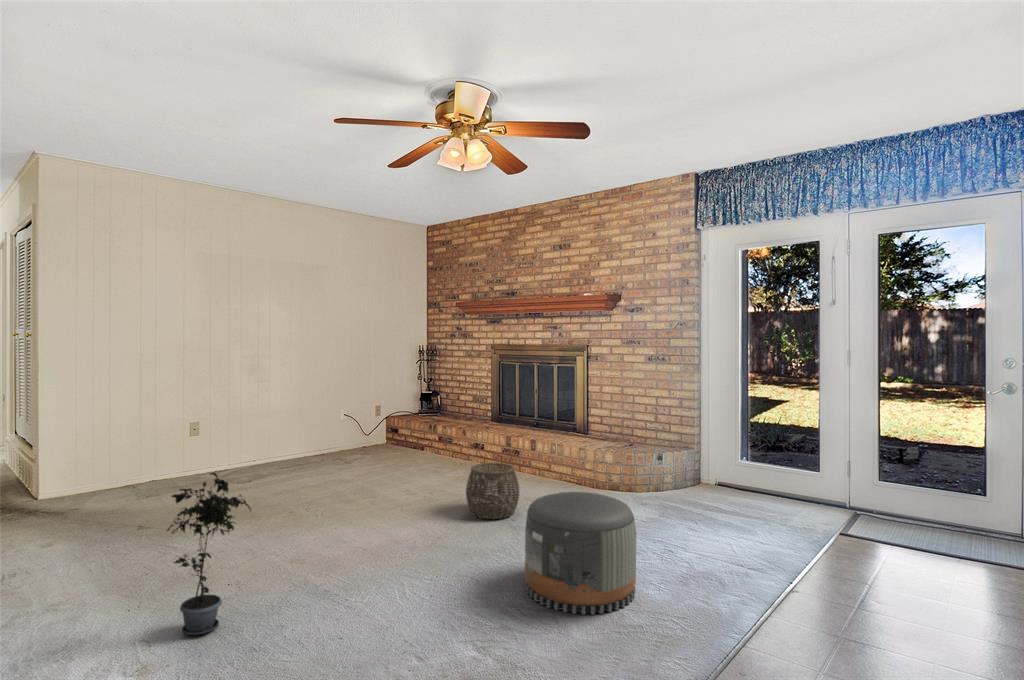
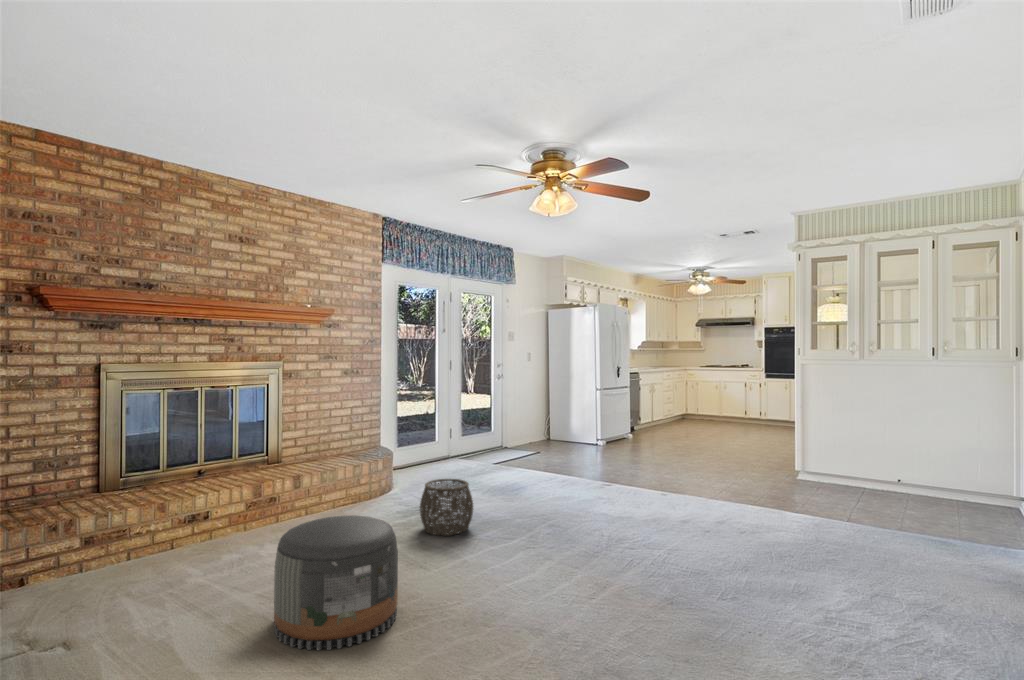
potted plant: present [167,473,251,635] -> none [709,472,769,604]
pouf: present [525,492,636,614] -> present [274,515,398,650]

